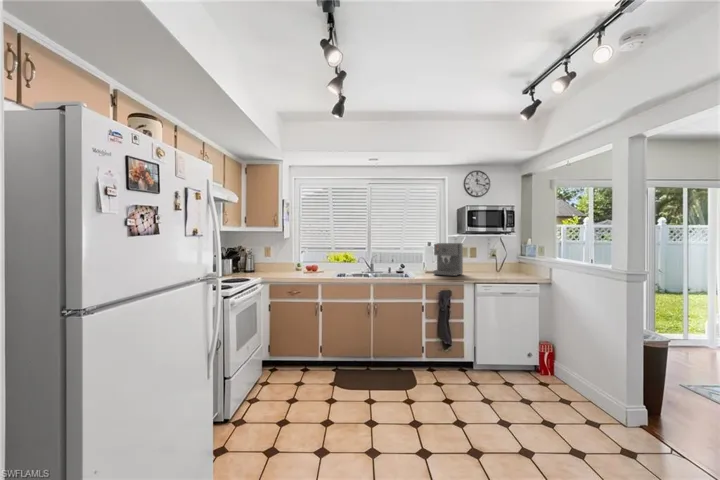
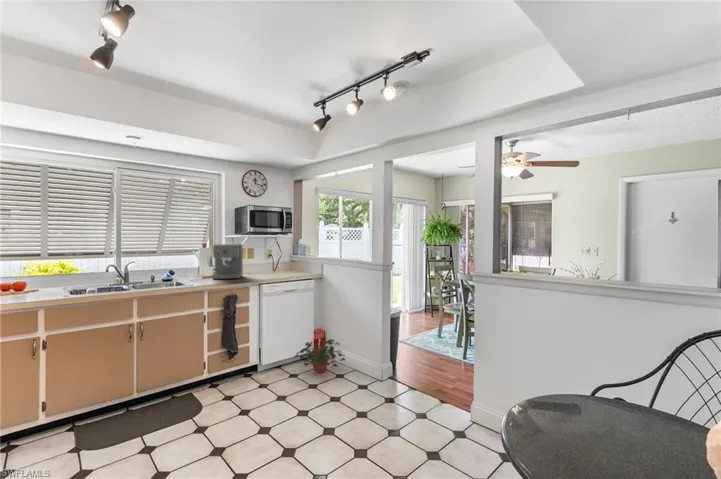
potted plant: none [509,351,575,390] -> present [295,337,345,373]

